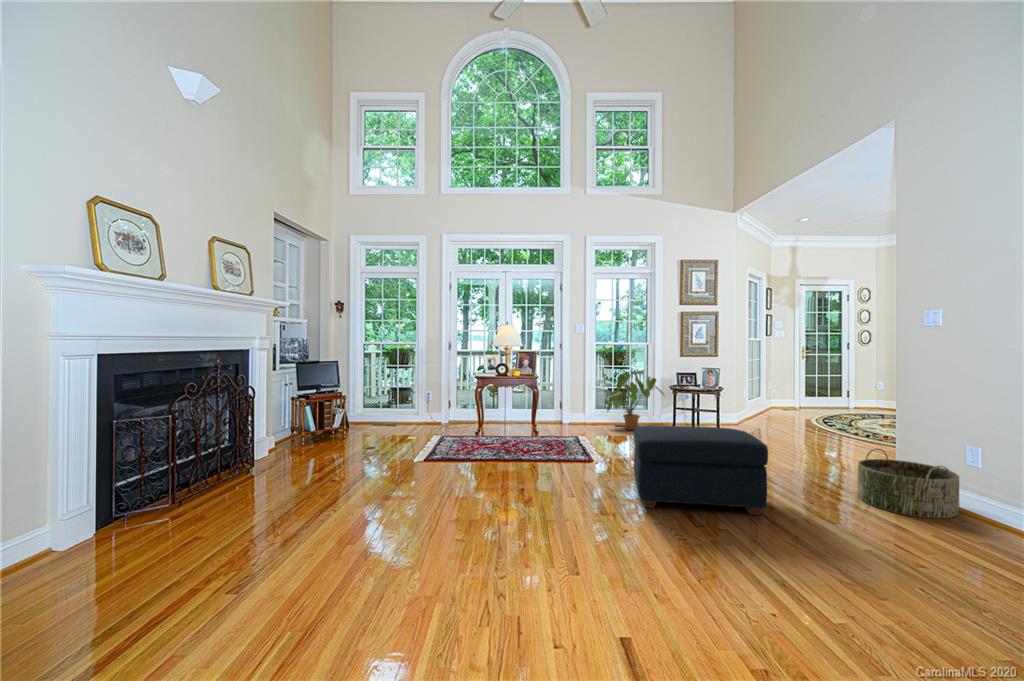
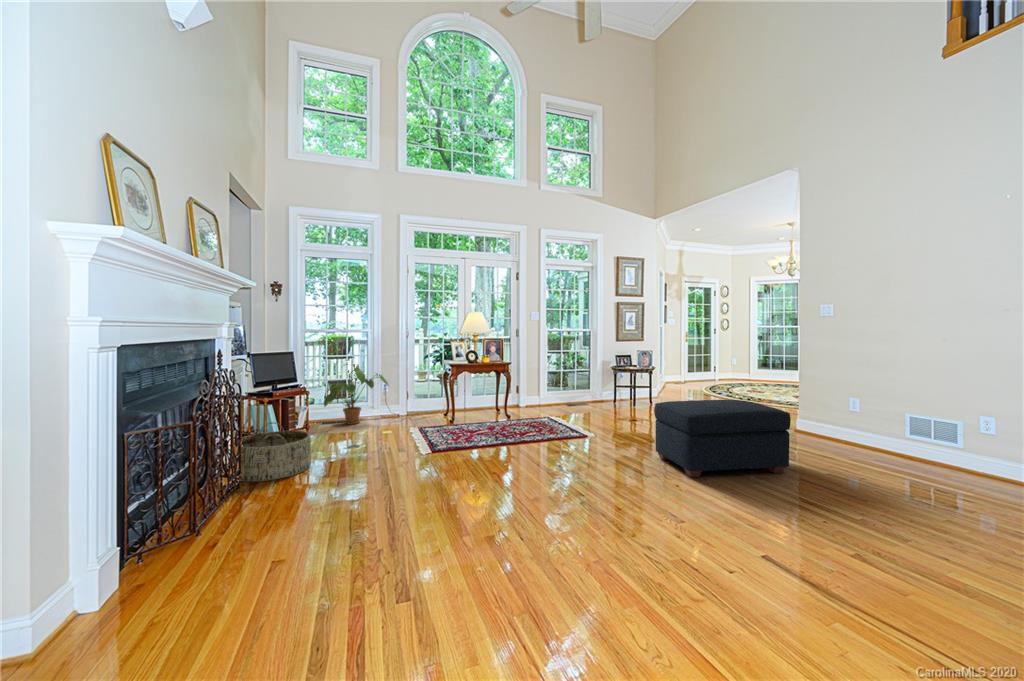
house plant: present [607,374,664,430] -> present [324,364,388,424]
basket: present [858,449,959,518] -> present [241,422,311,482]

